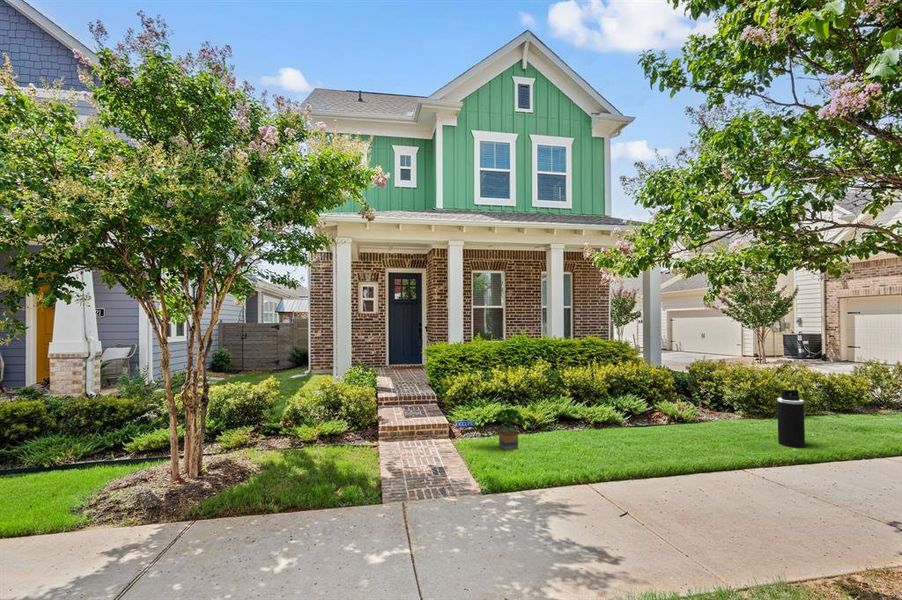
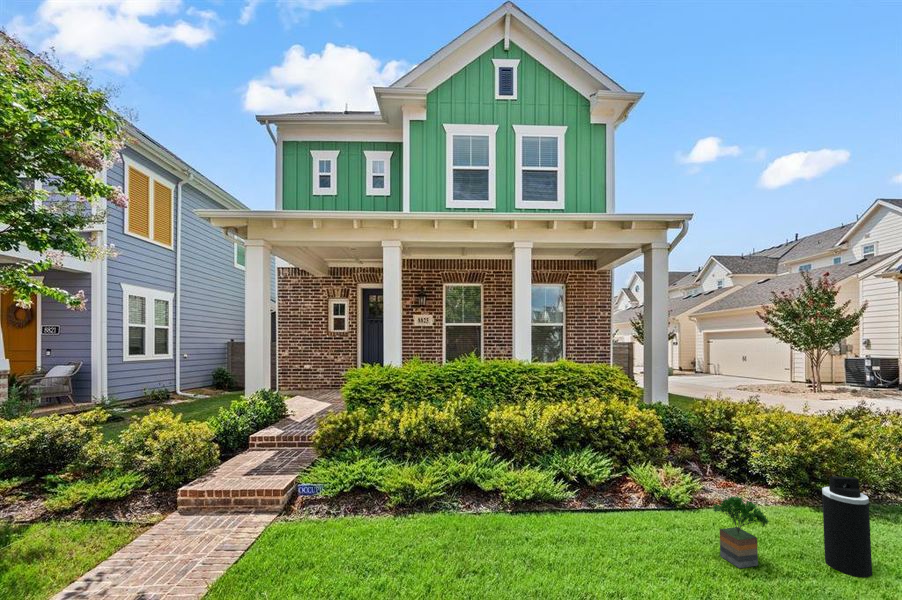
potted tree: present [496,408,524,450] -> present [713,497,769,568]

